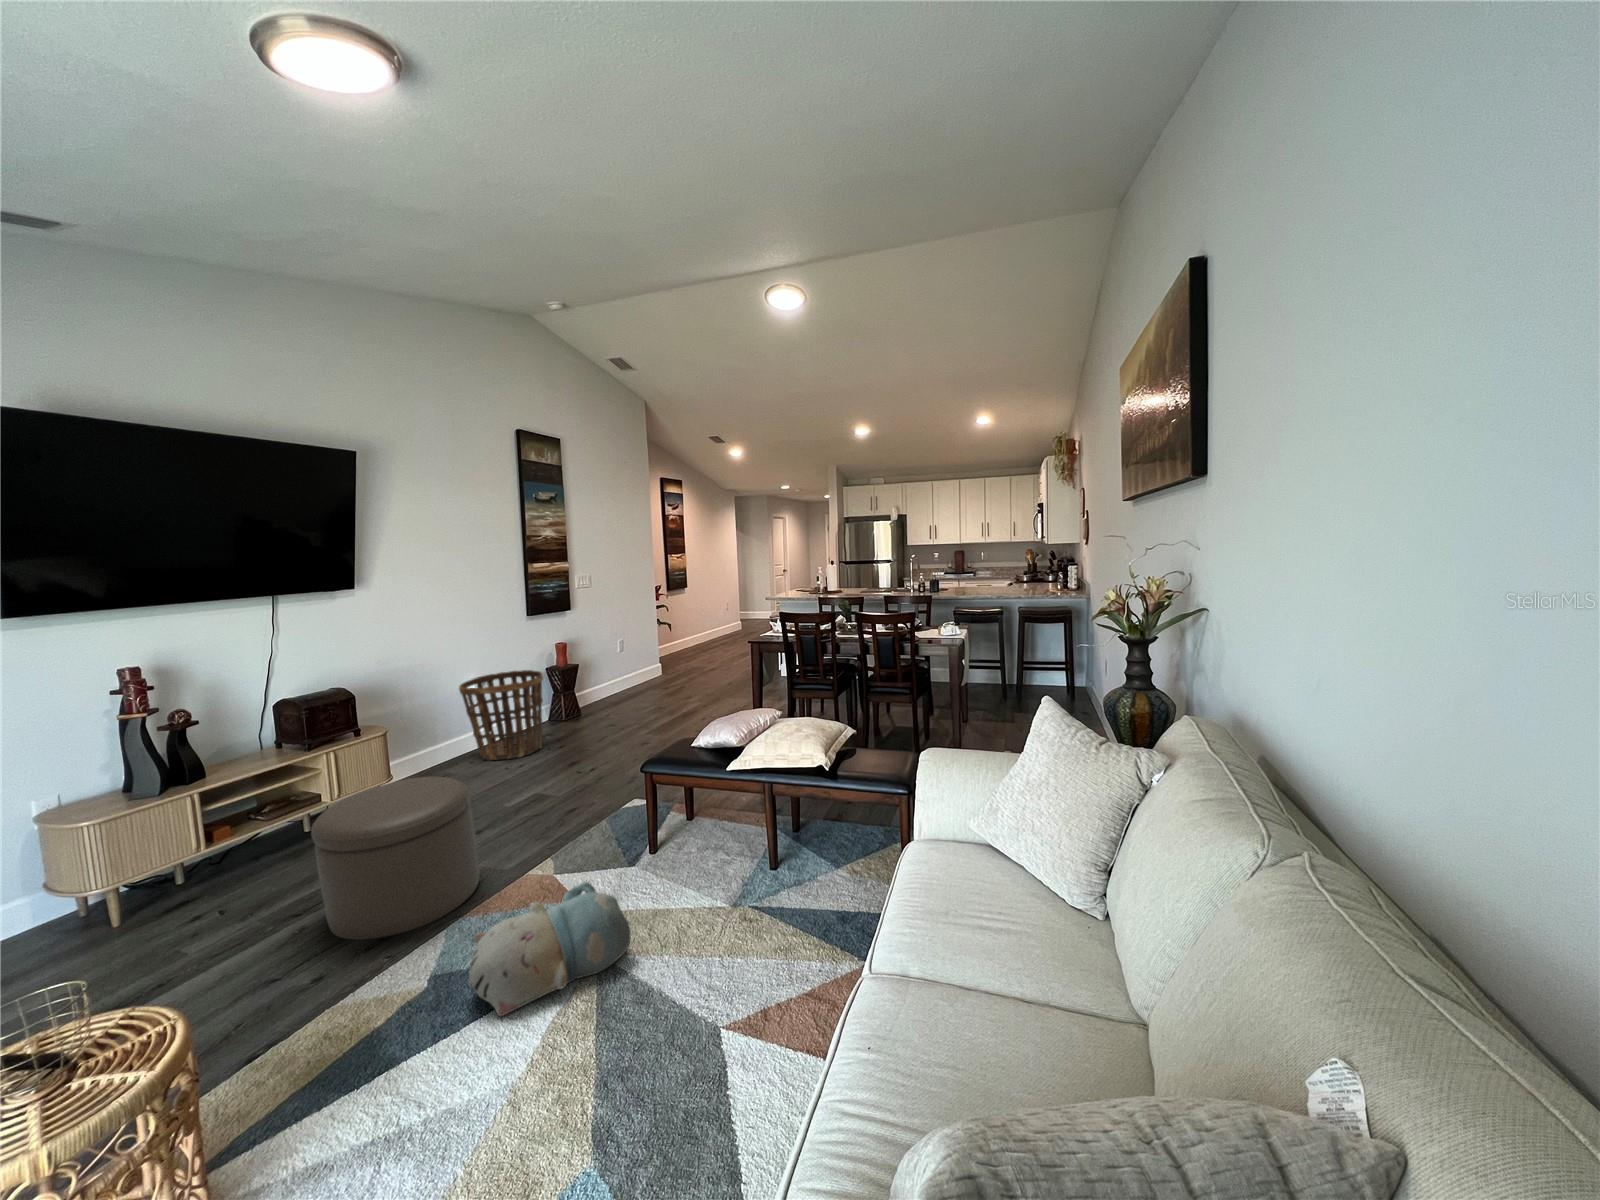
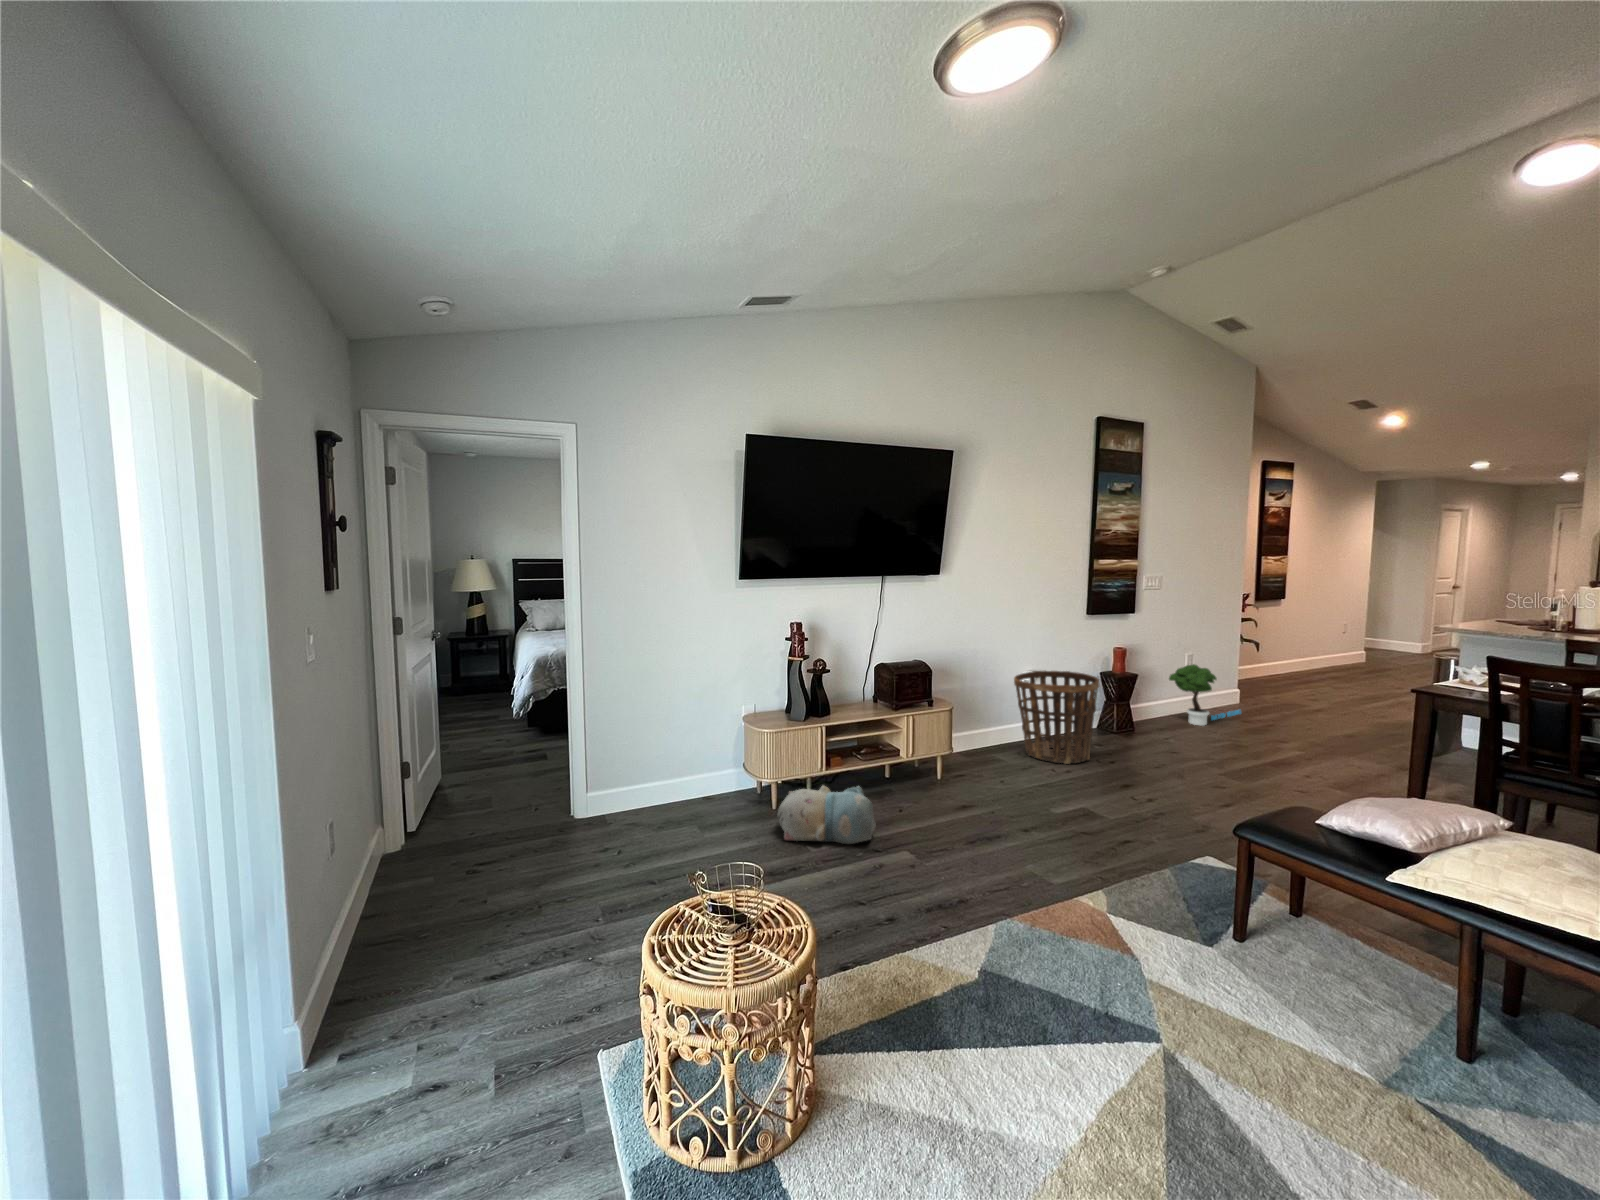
potted tree: none [605,647,662,698] -> present [1169,664,1241,726]
ottoman: present [311,777,480,940] -> none [895,762,1027,912]
plush toy: present [468,882,631,1017] -> present [778,786,876,844]

